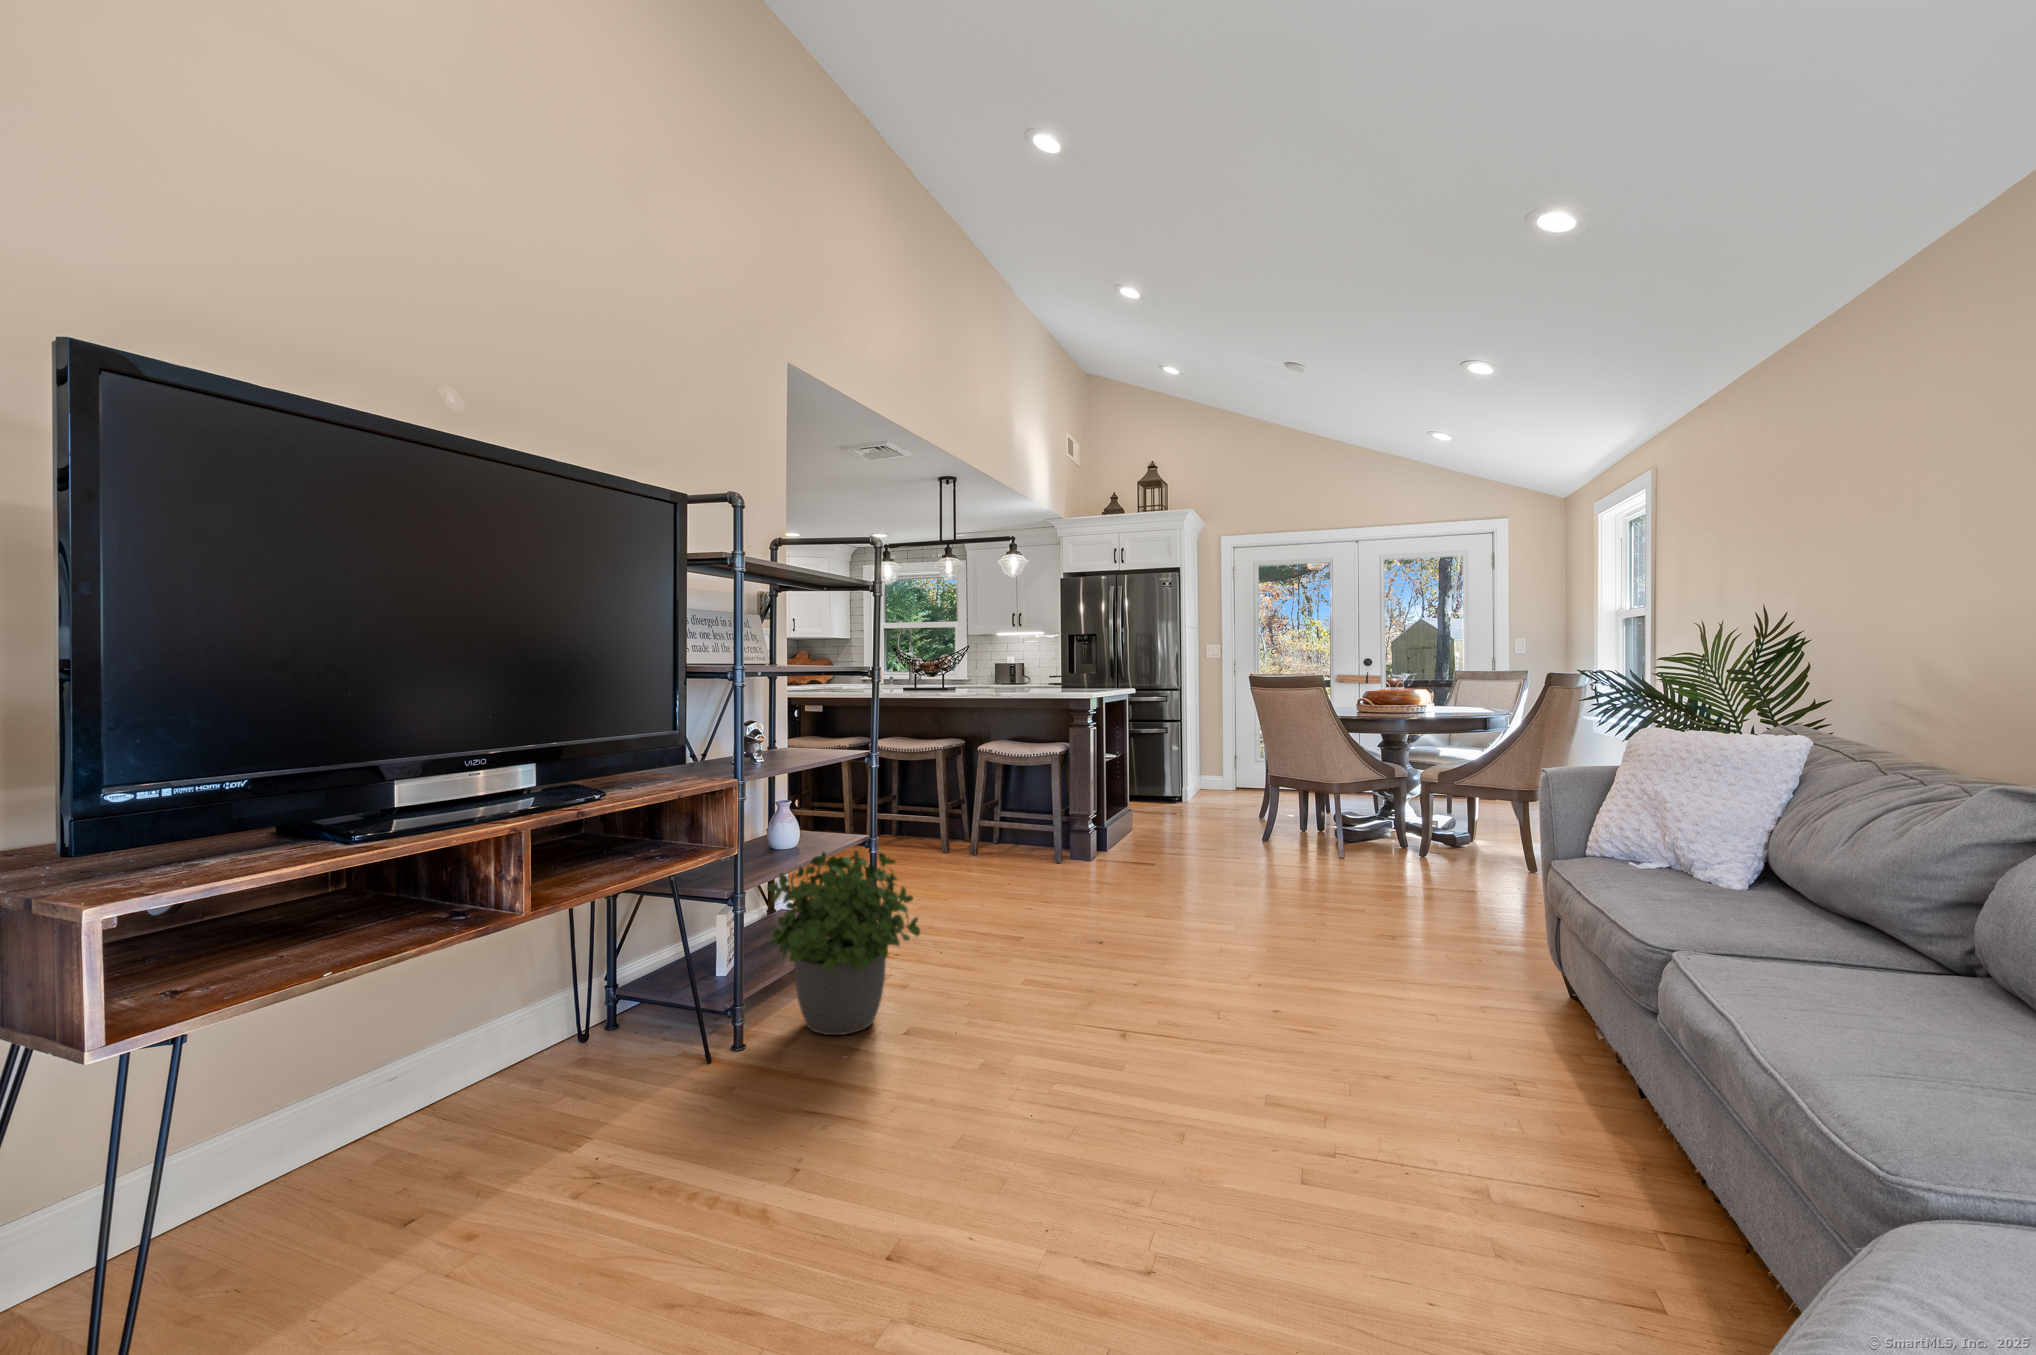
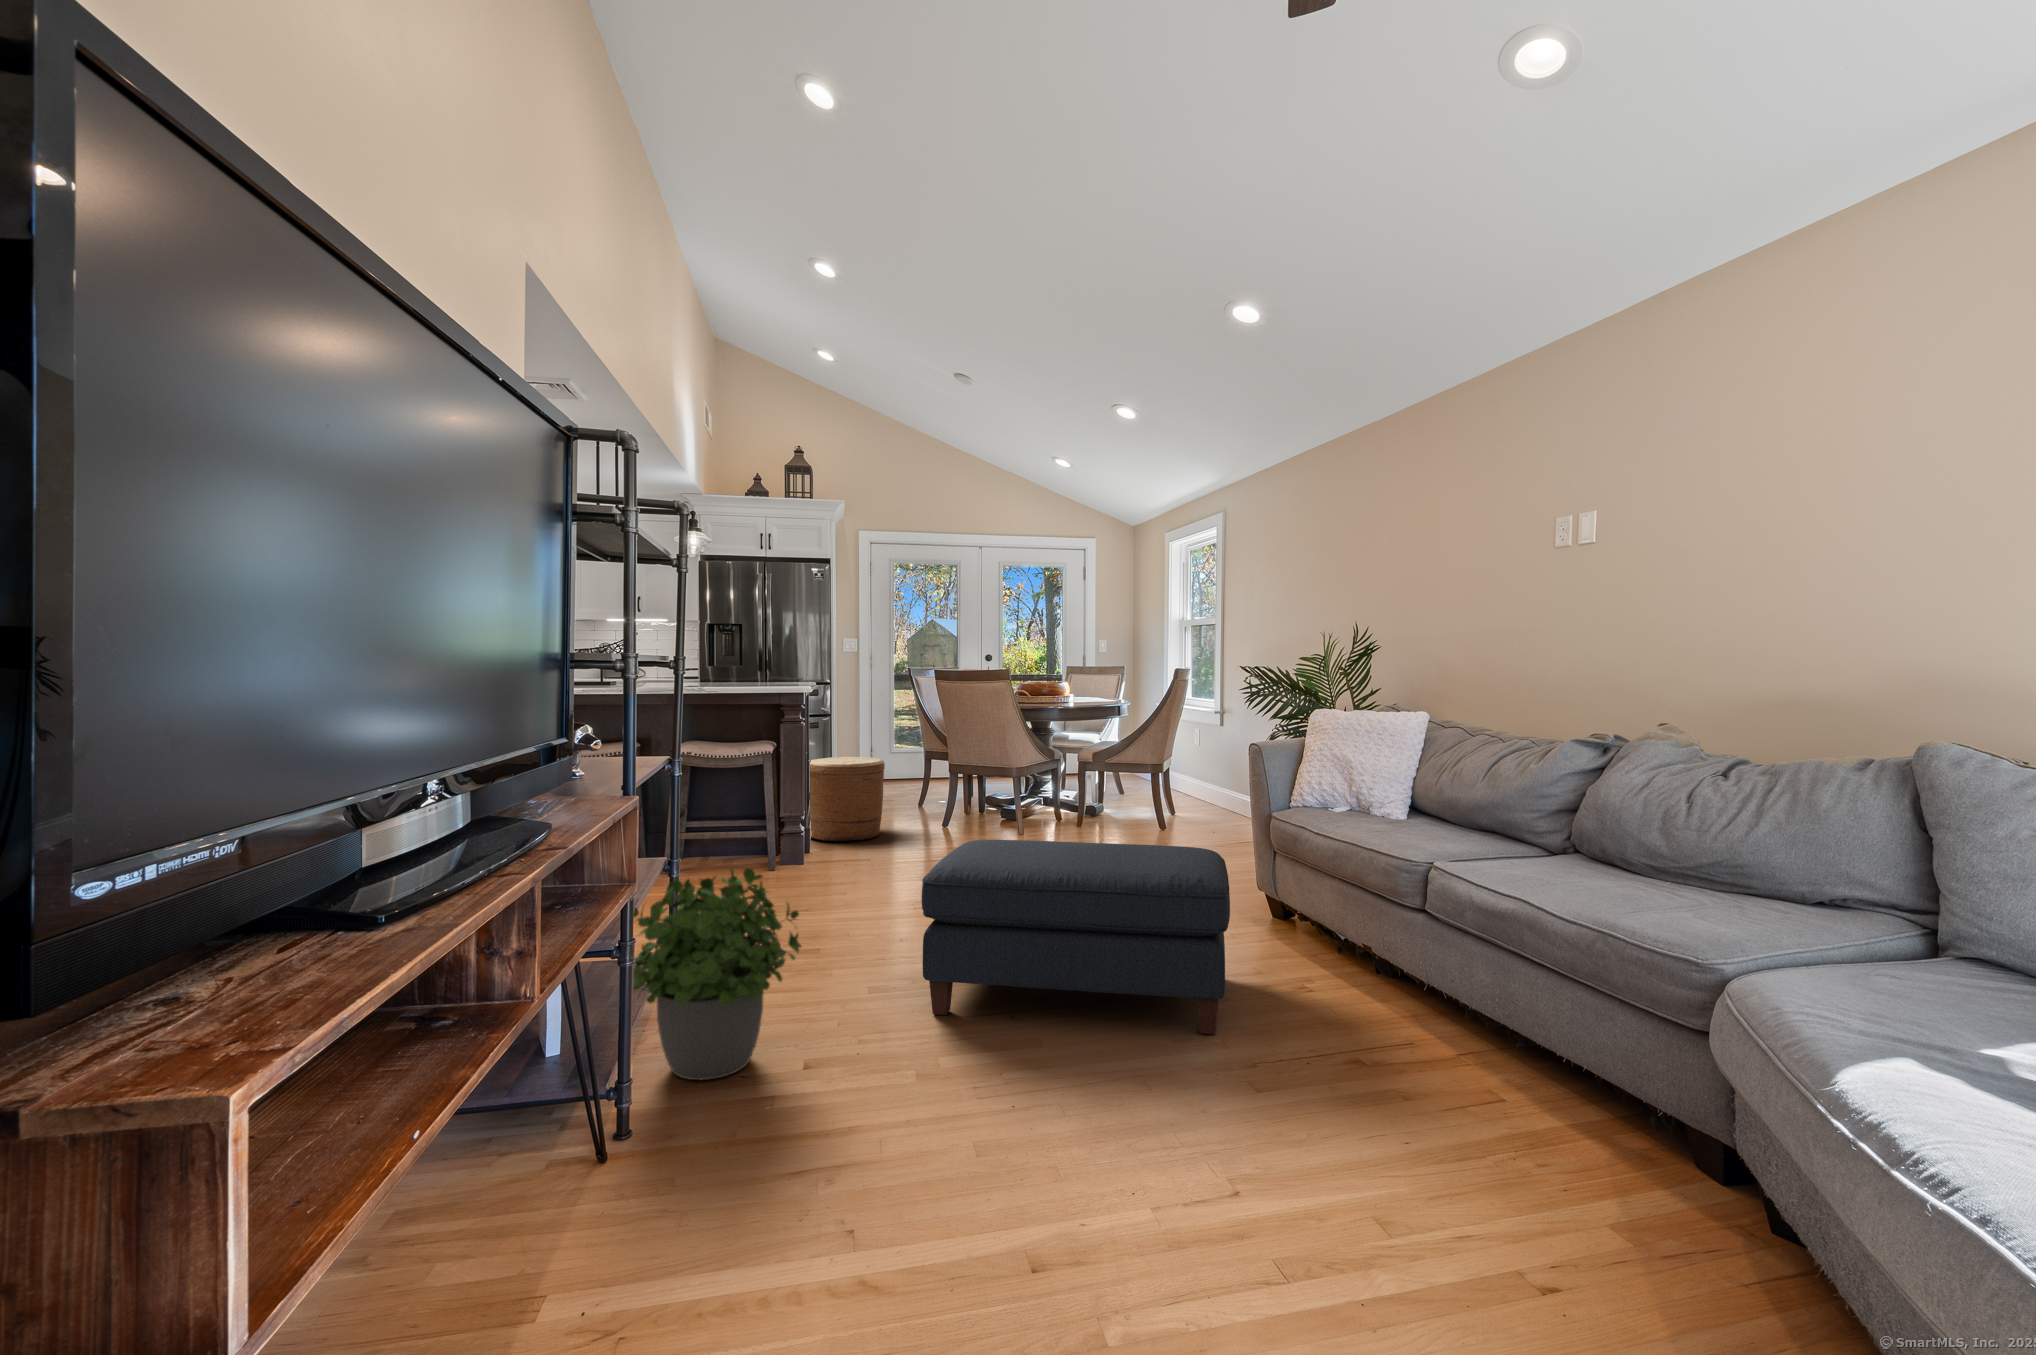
woven basket: none [1114,763,1195,847] -> present [810,757,885,841]
ottoman: none [1048,851,1417,1104] -> present [922,840,1230,1035]

